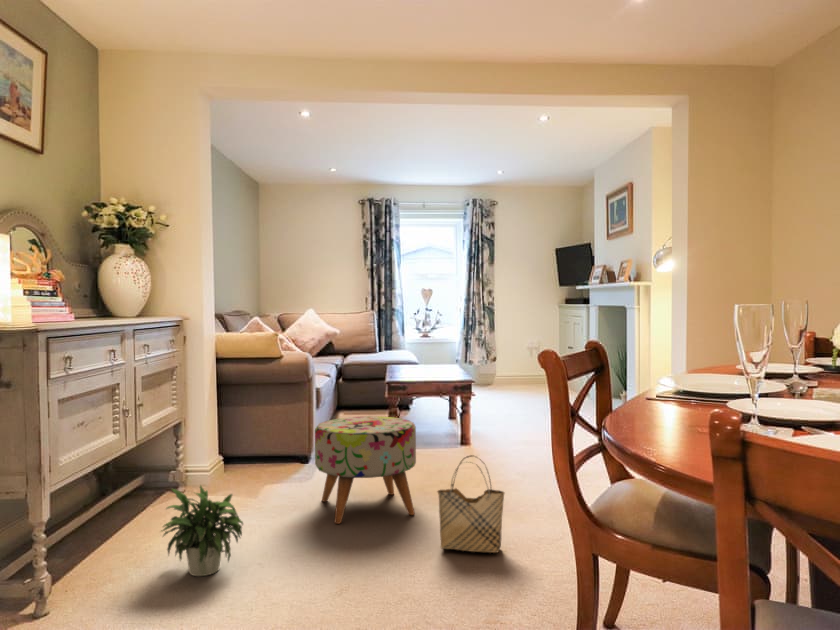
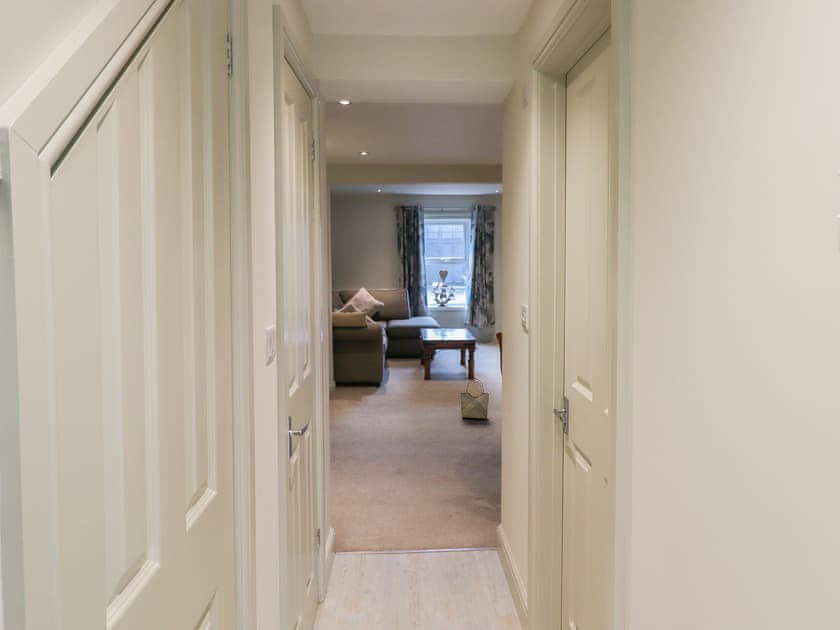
ottoman: present [315,416,416,524] -> none [400,362,449,410]
potted plant: present [161,486,243,576] -> none [349,389,382,424]

